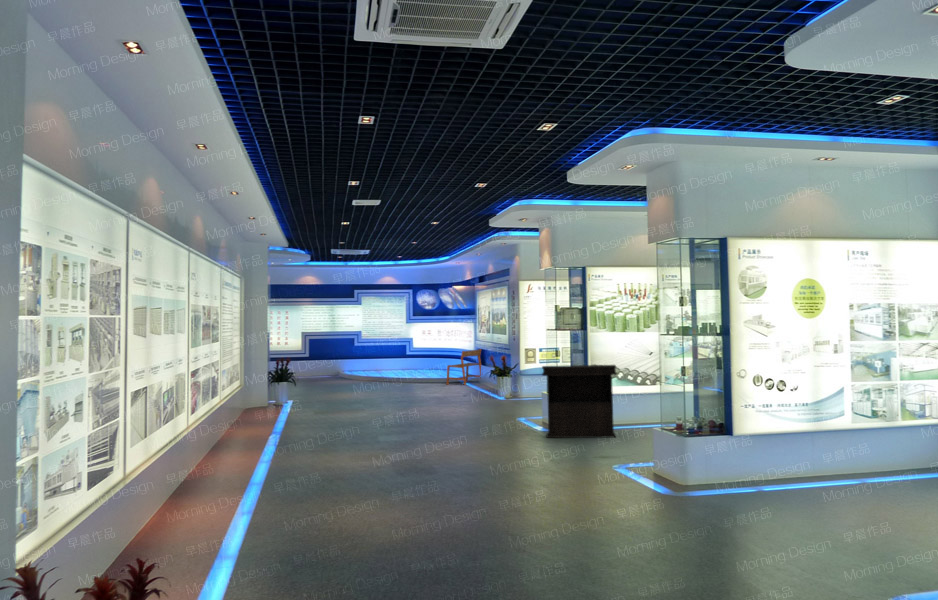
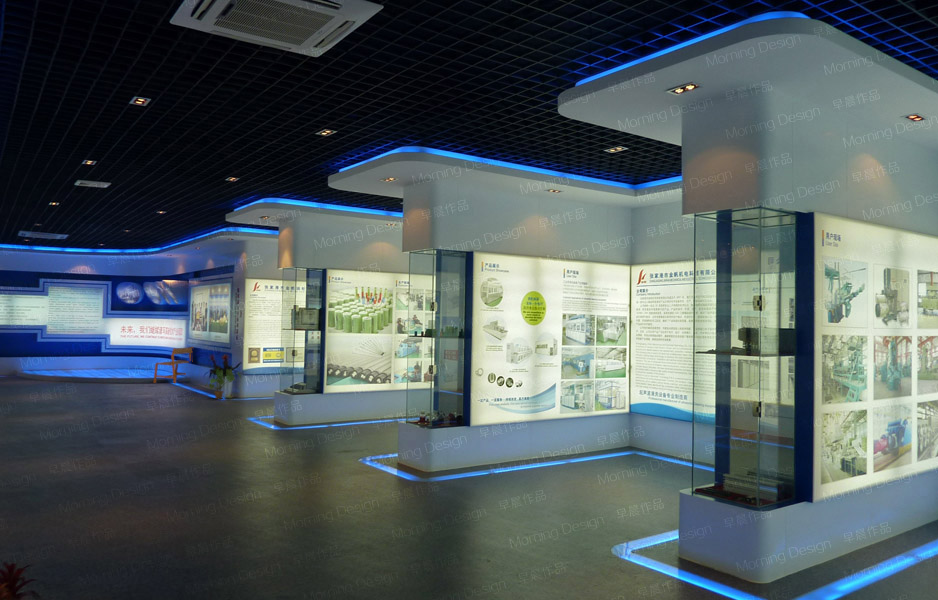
console table: present [542,365,616,438] -> none [280,363,354,435]
house plant: none [486,371,520,401] -> present [209,369,241,399]

